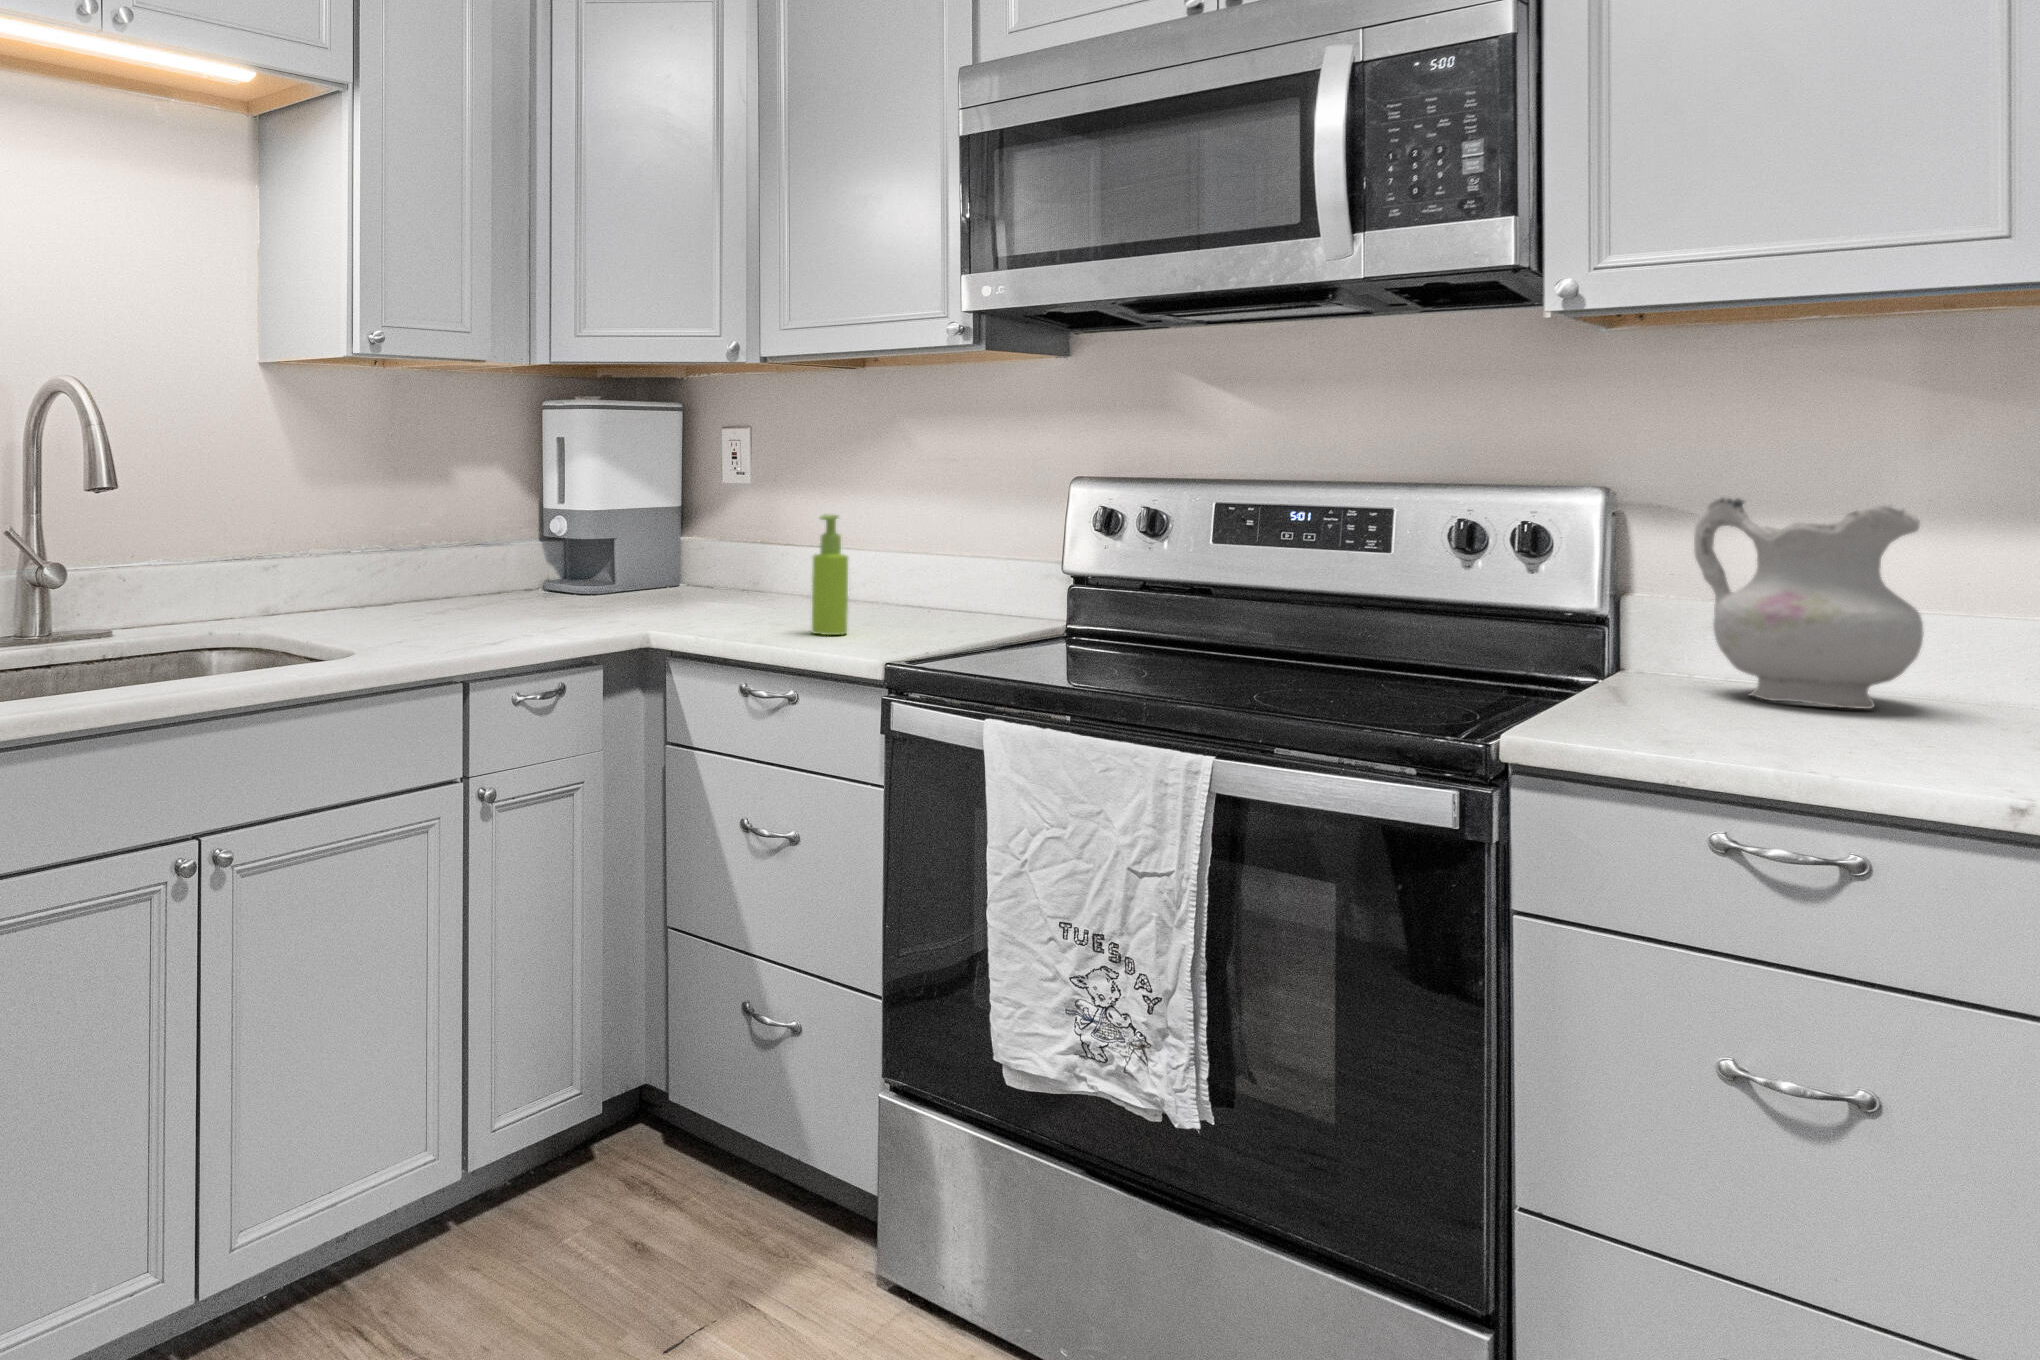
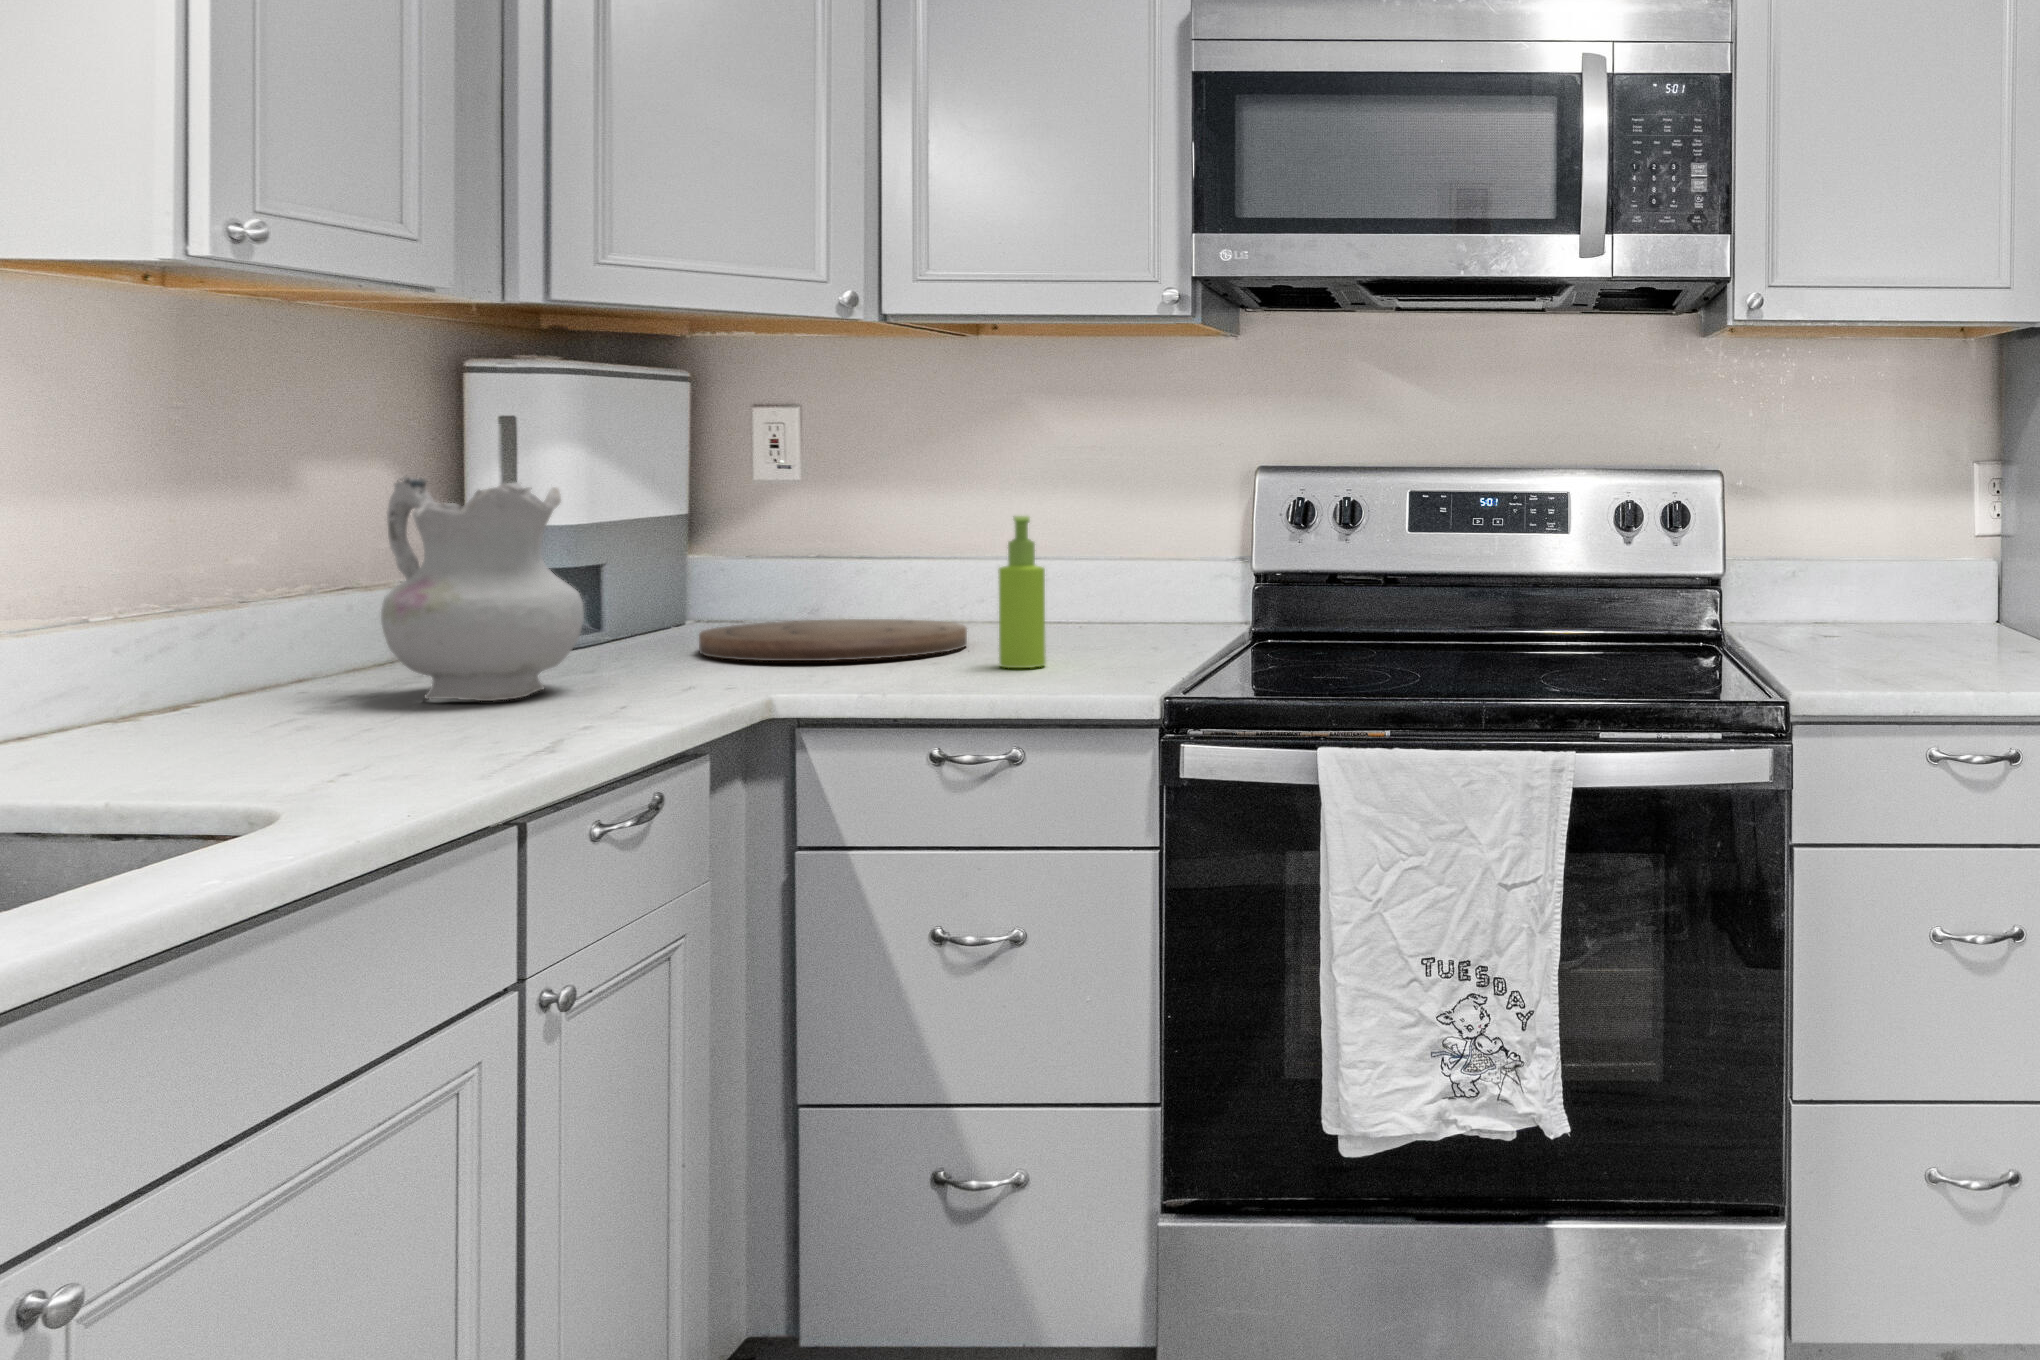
ceramic pitcher: present [1694,497,1924,709] -> present [381,476,584,701]
cutting board: none [646,590,831,620] -> present [699,619,967,661]

